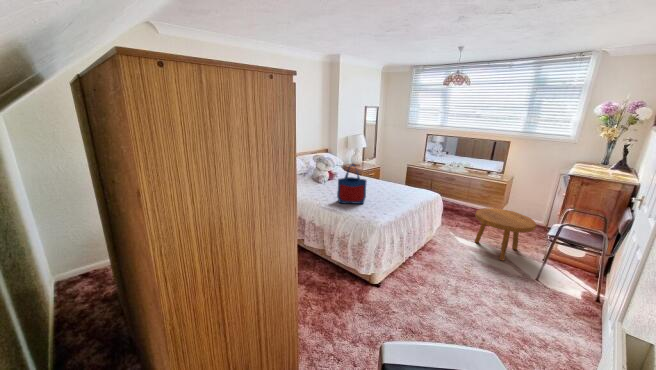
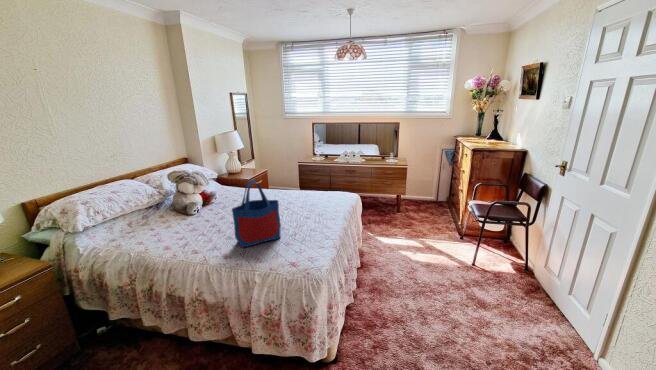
footstool: present [475,208,537,261] -> none [396,196,455,253]

